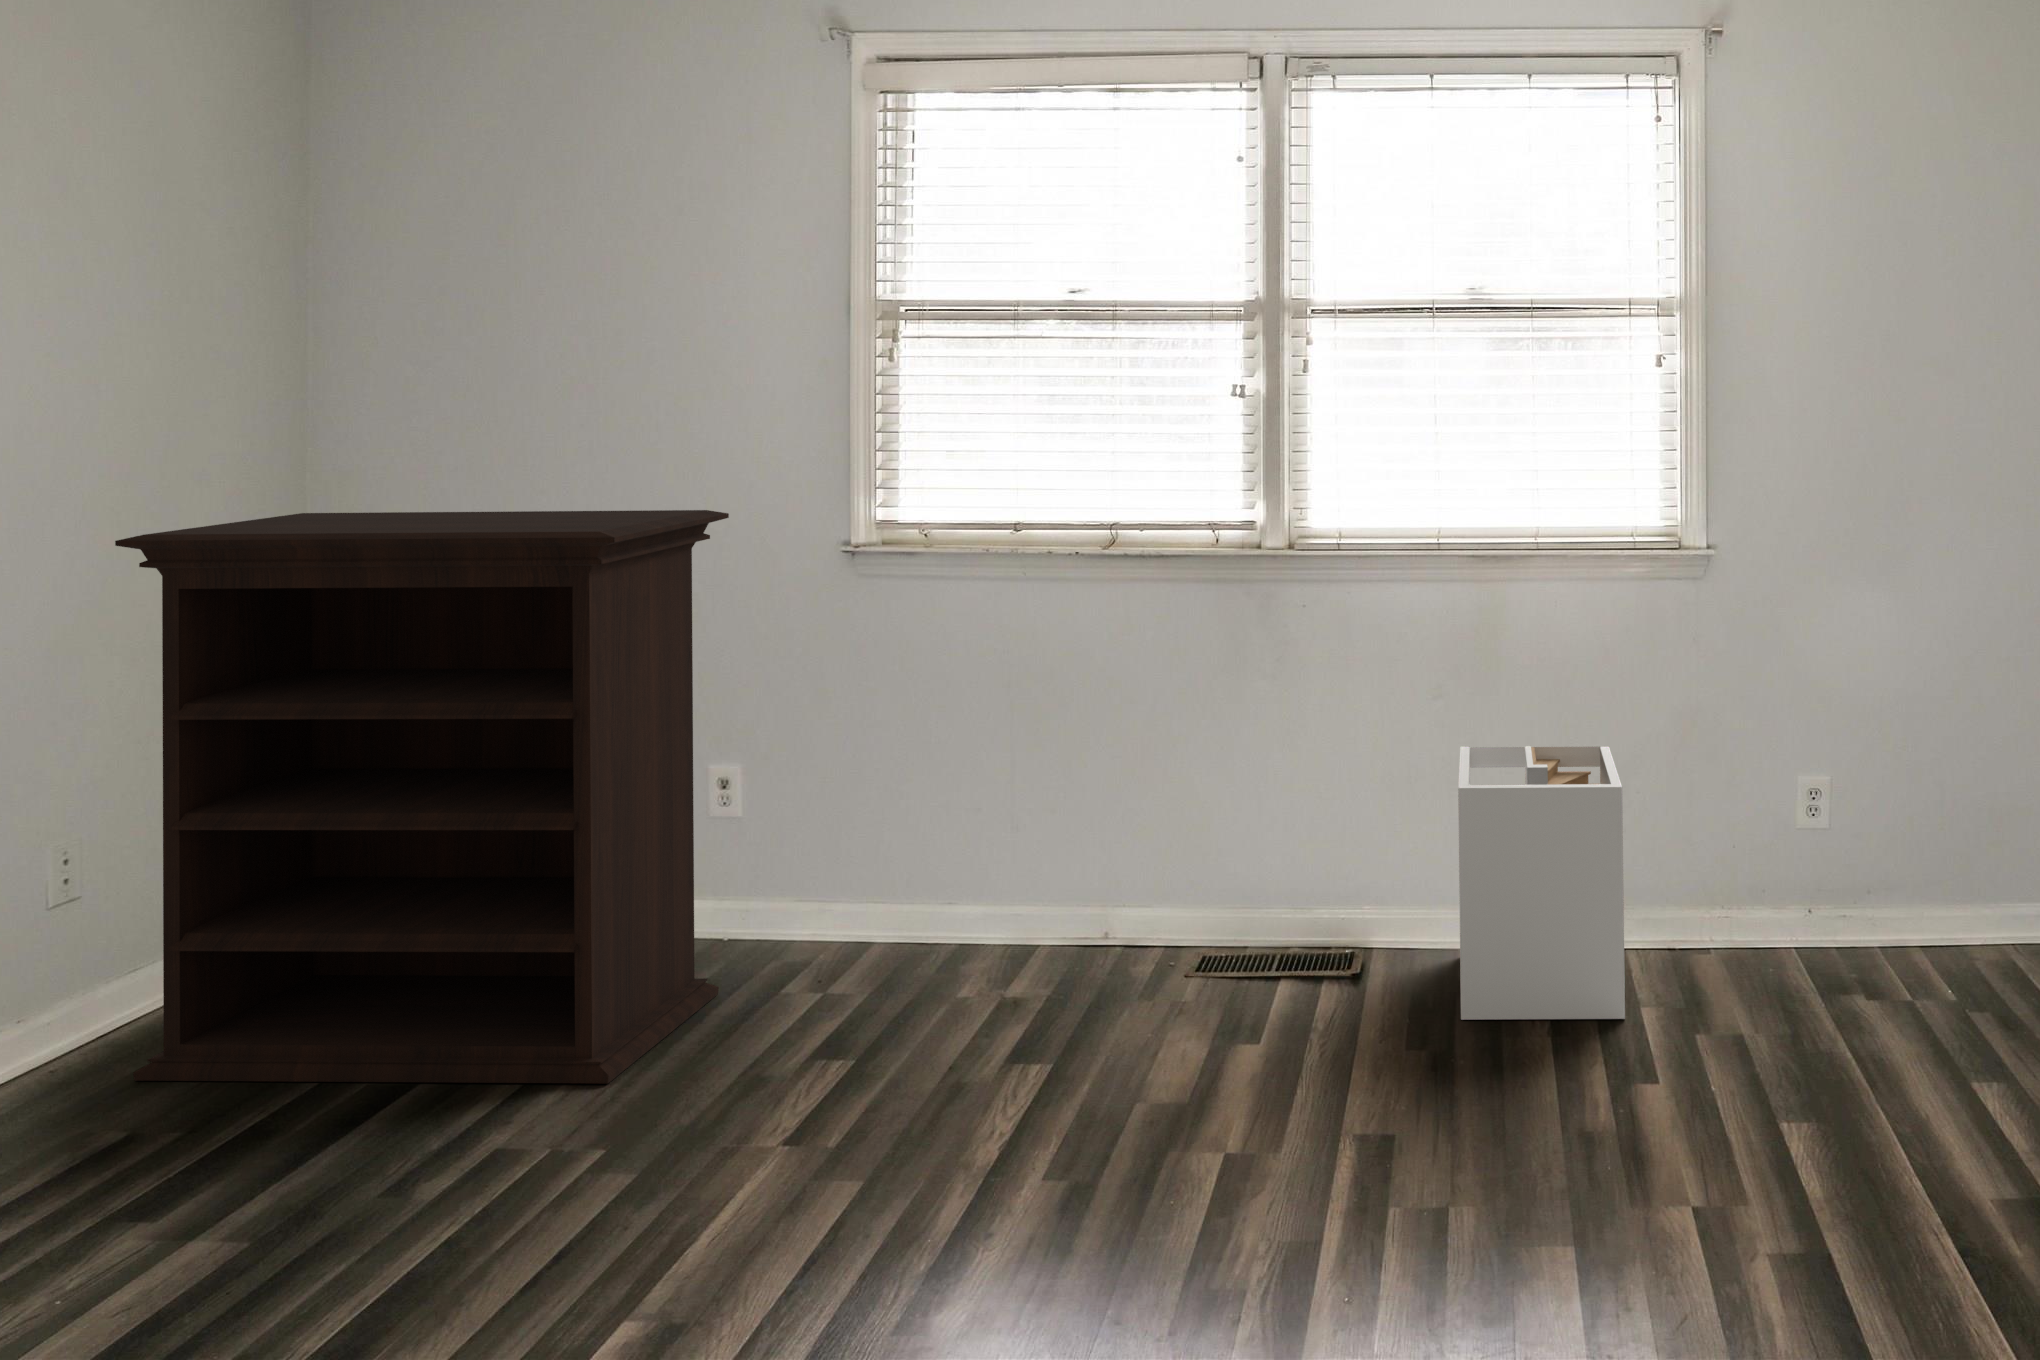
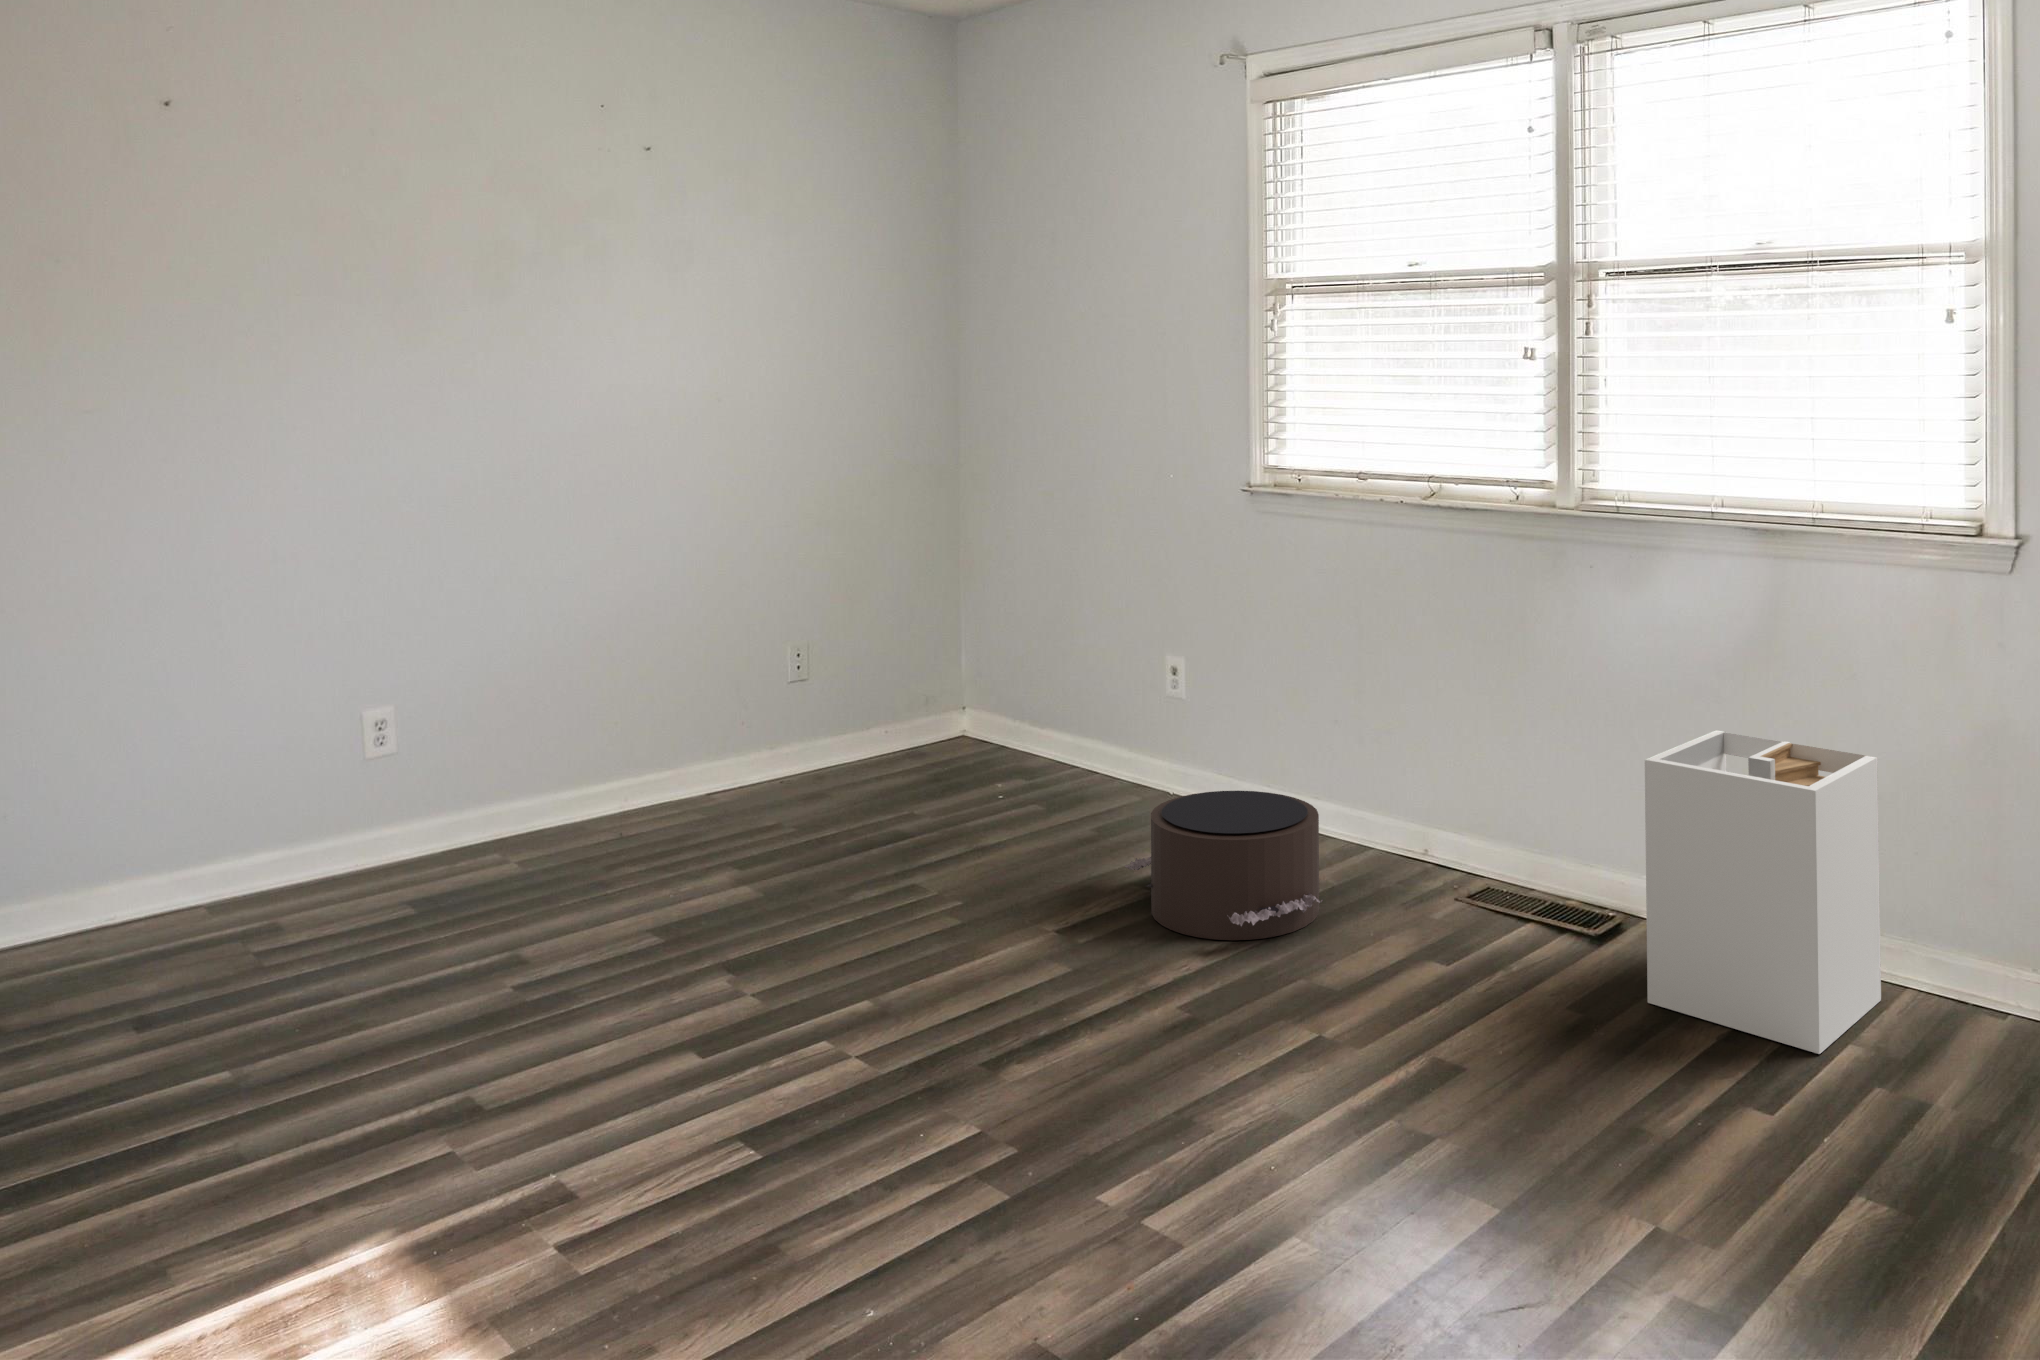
bookshelf: present [115,510,729,1084] -> none [814,436,1137,858]
pouf: none [816,908,1100,1106] -> present [1125,791,1323,940]

